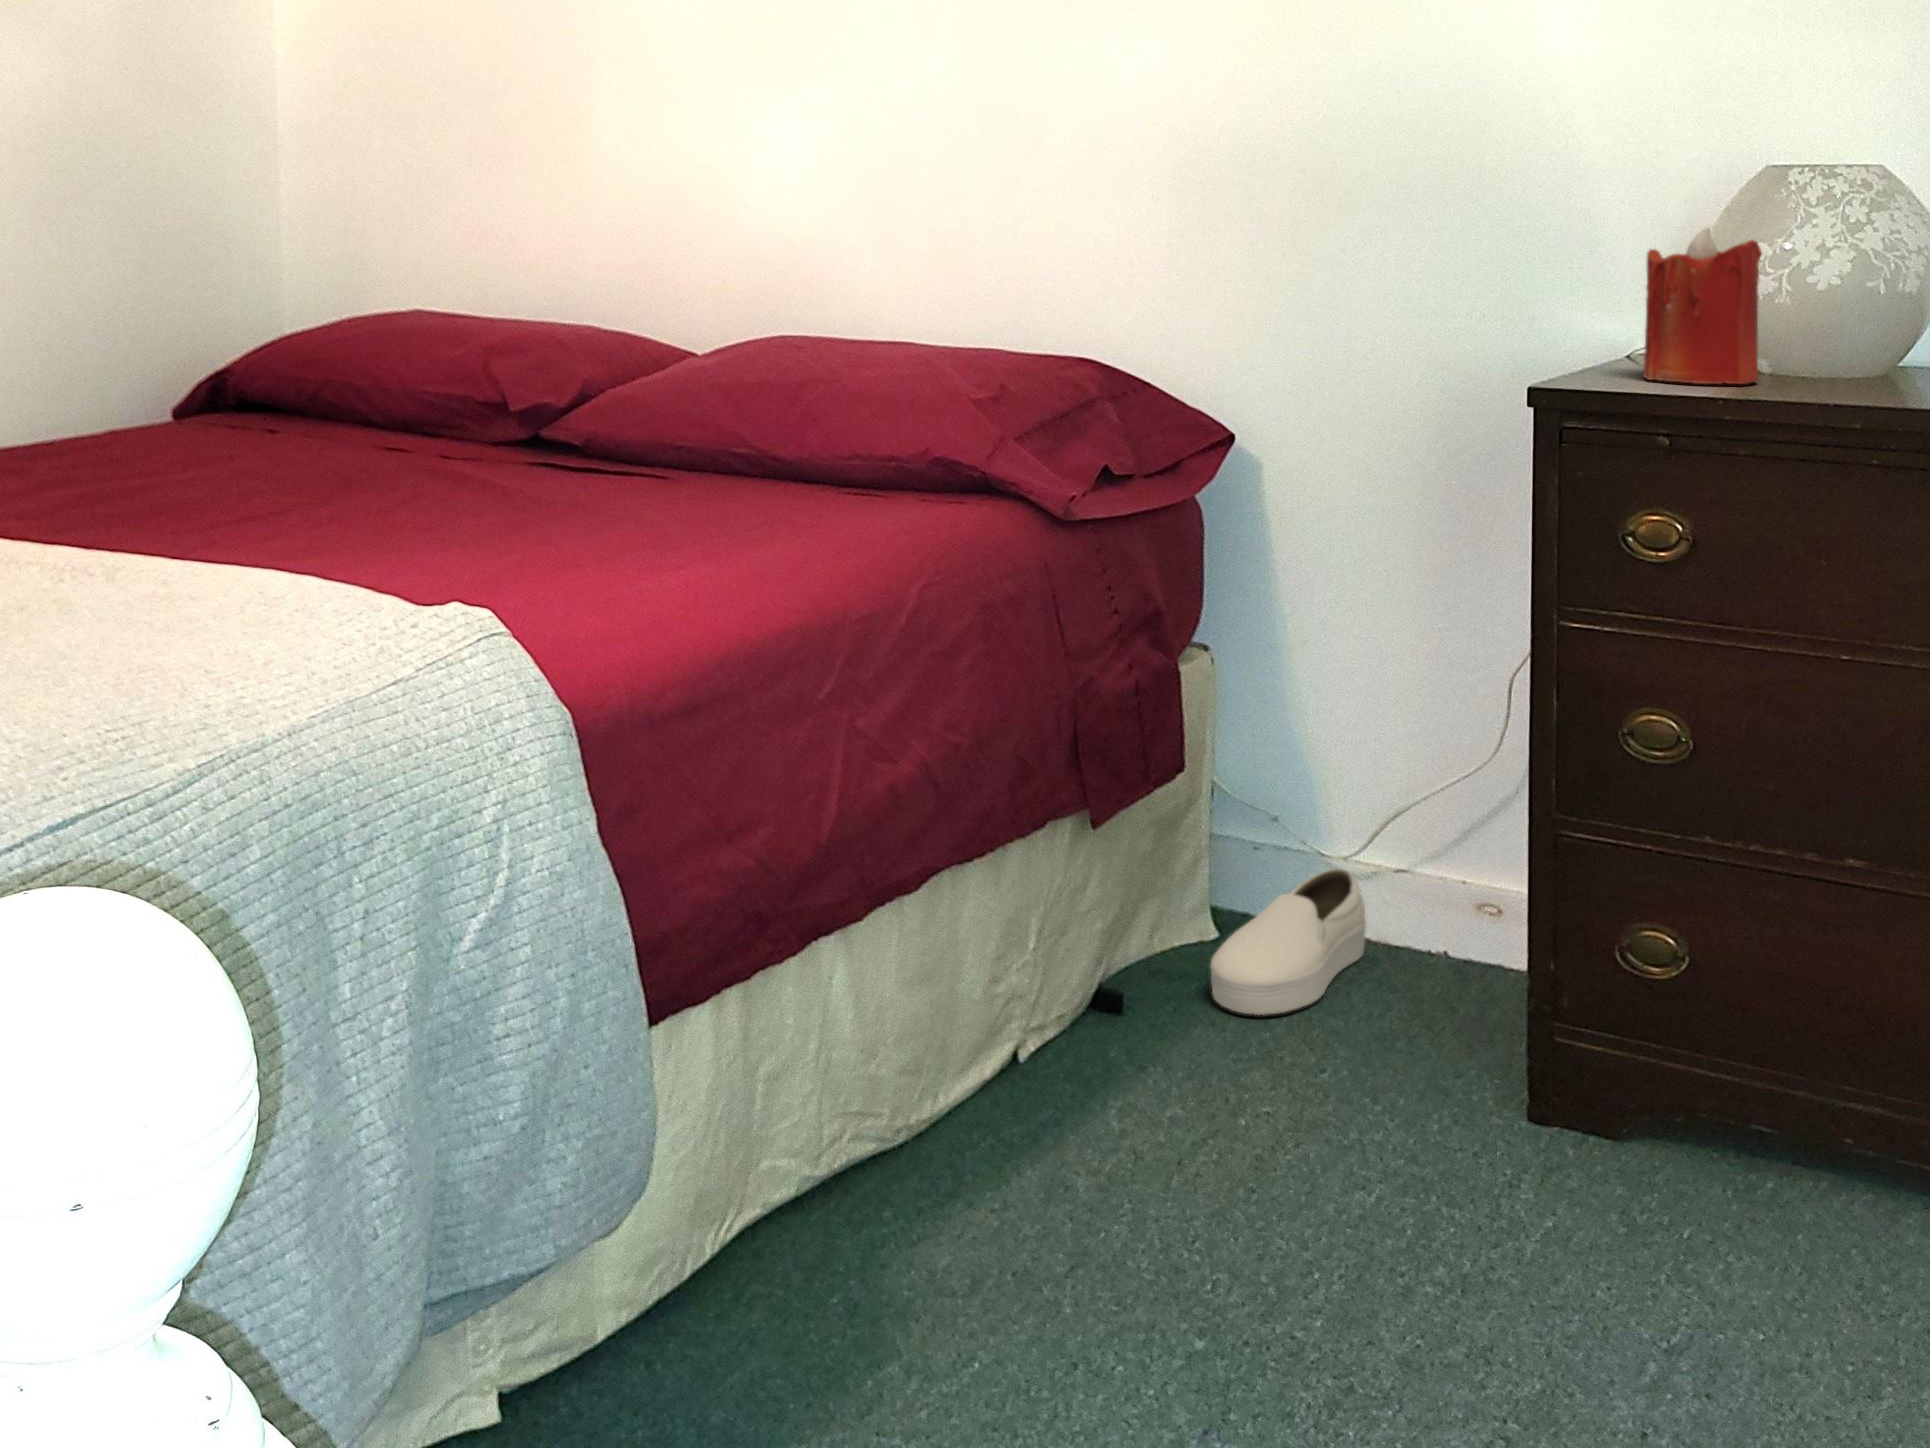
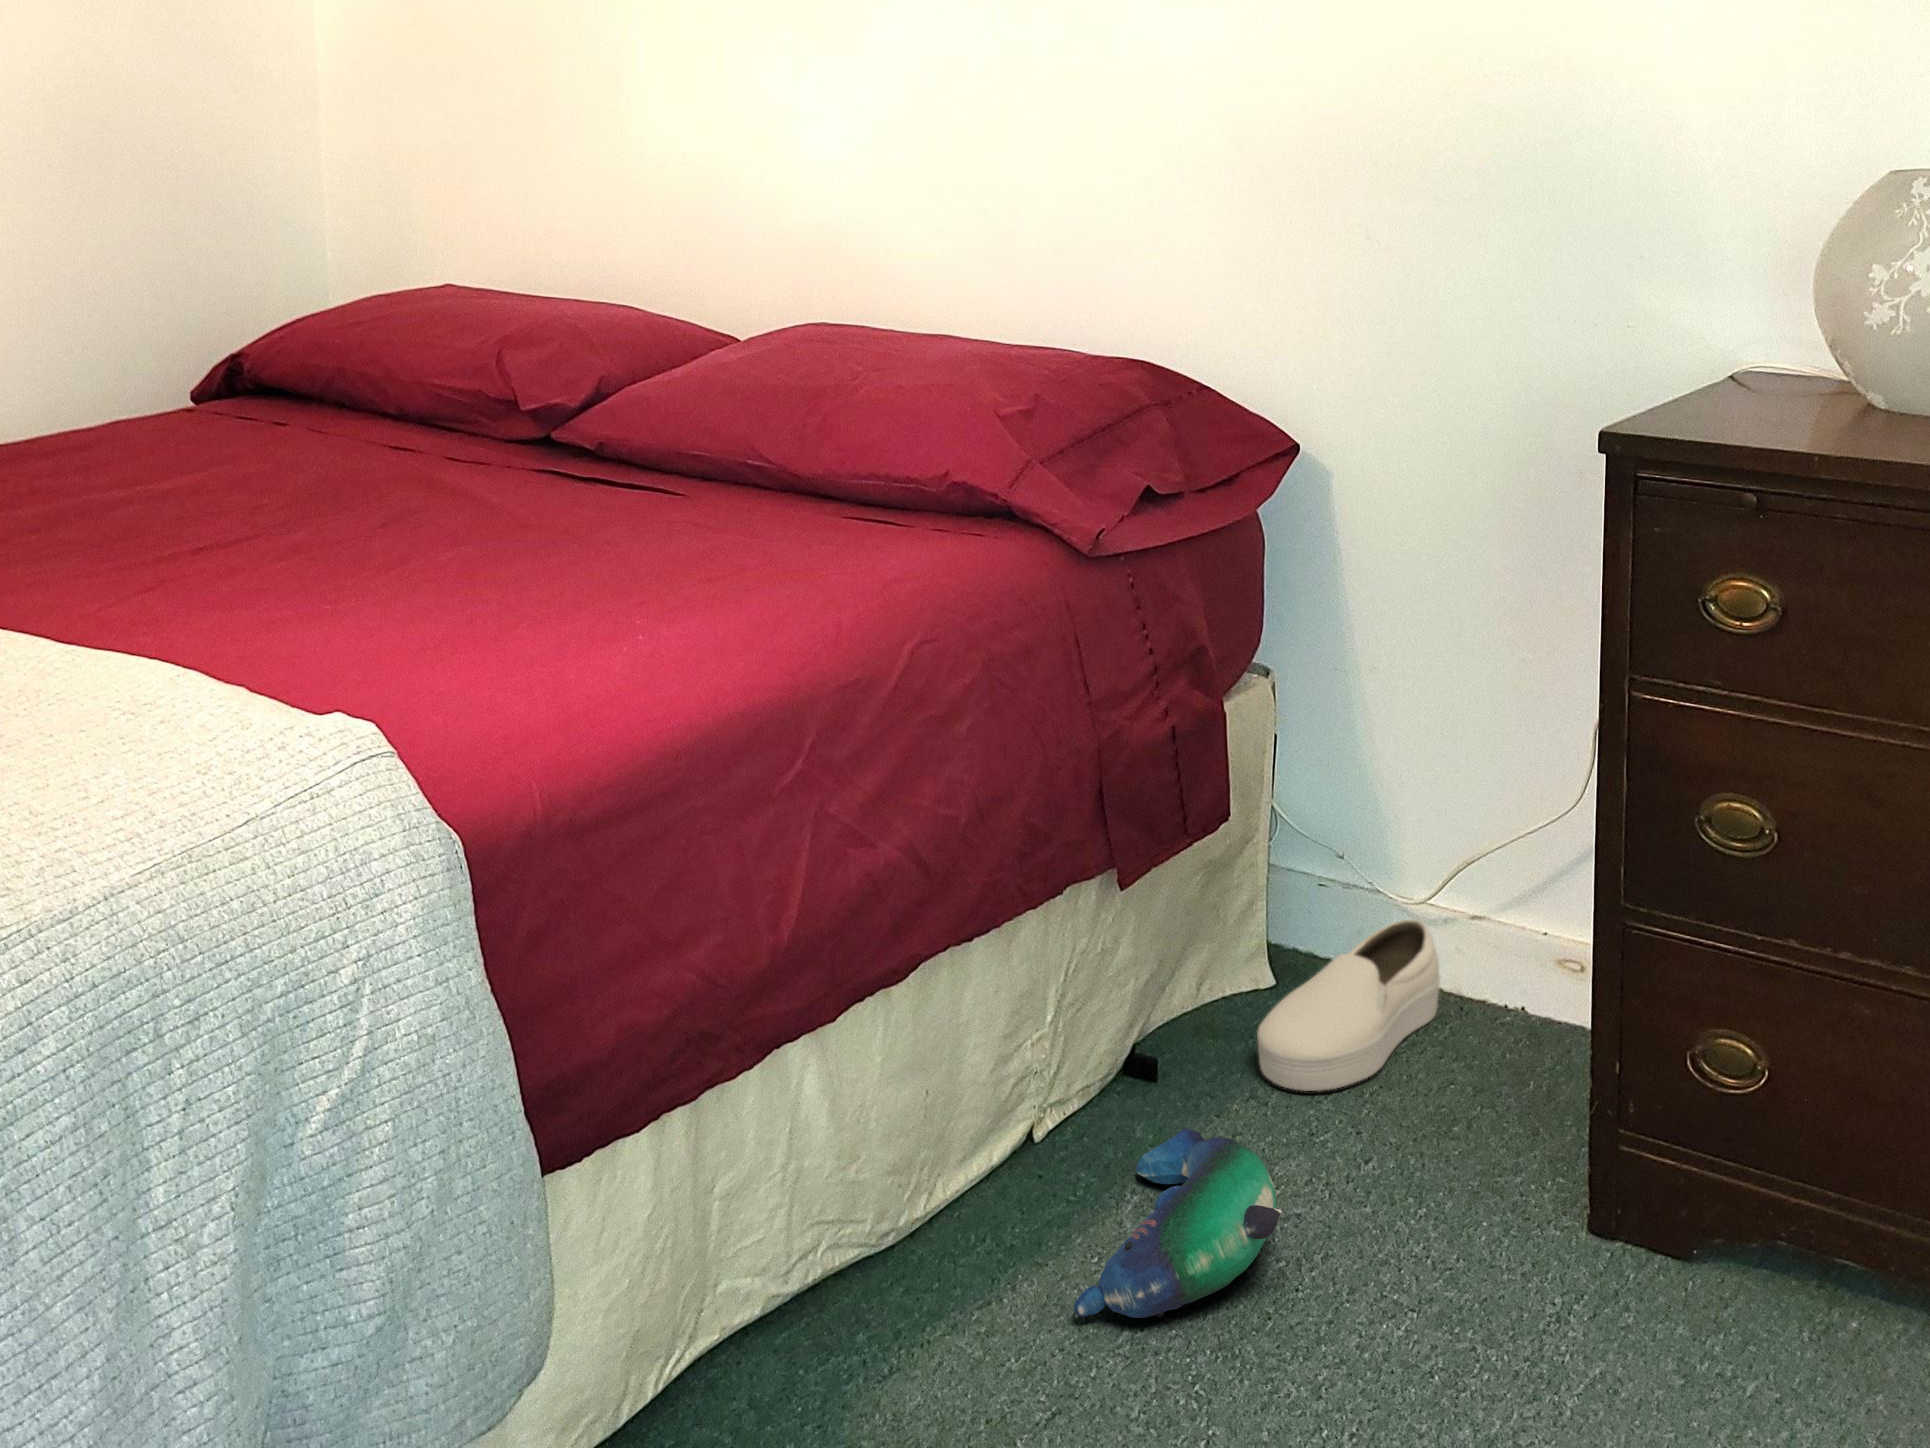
candle: present [1644,227,1762,384] -> none [1737,249,1876,432]
plush toy: none [1083,1039,1266,1193] -> present [1074,1128,1282,1318]

